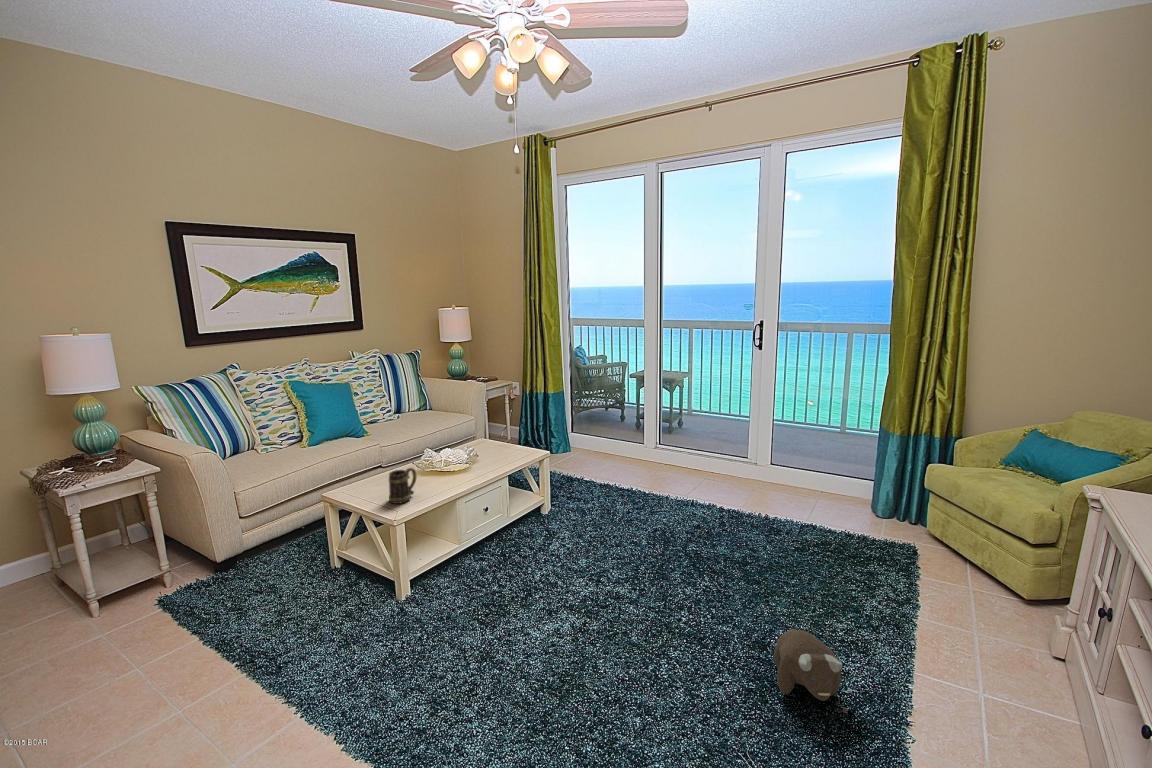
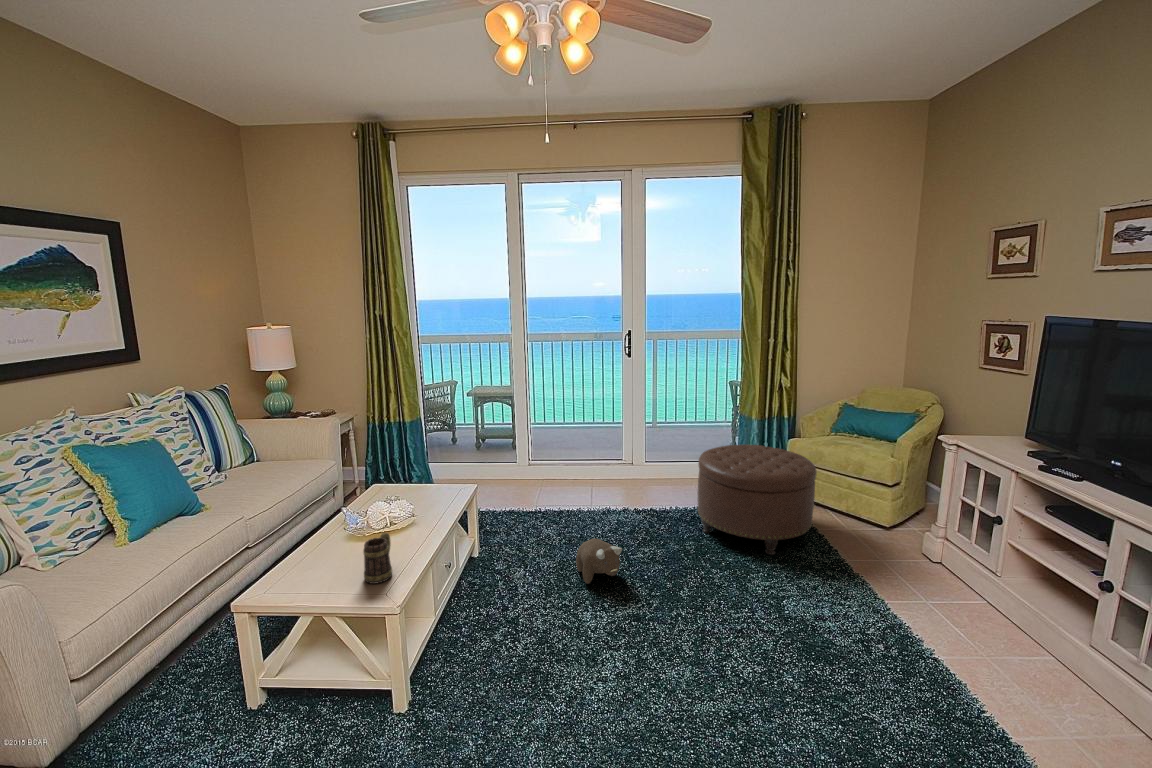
ottoman: none [768,458,921,591] -> present [697,444,817,555]
plush toy: present [774,629,843,701] -> present [576,539,622,584]

